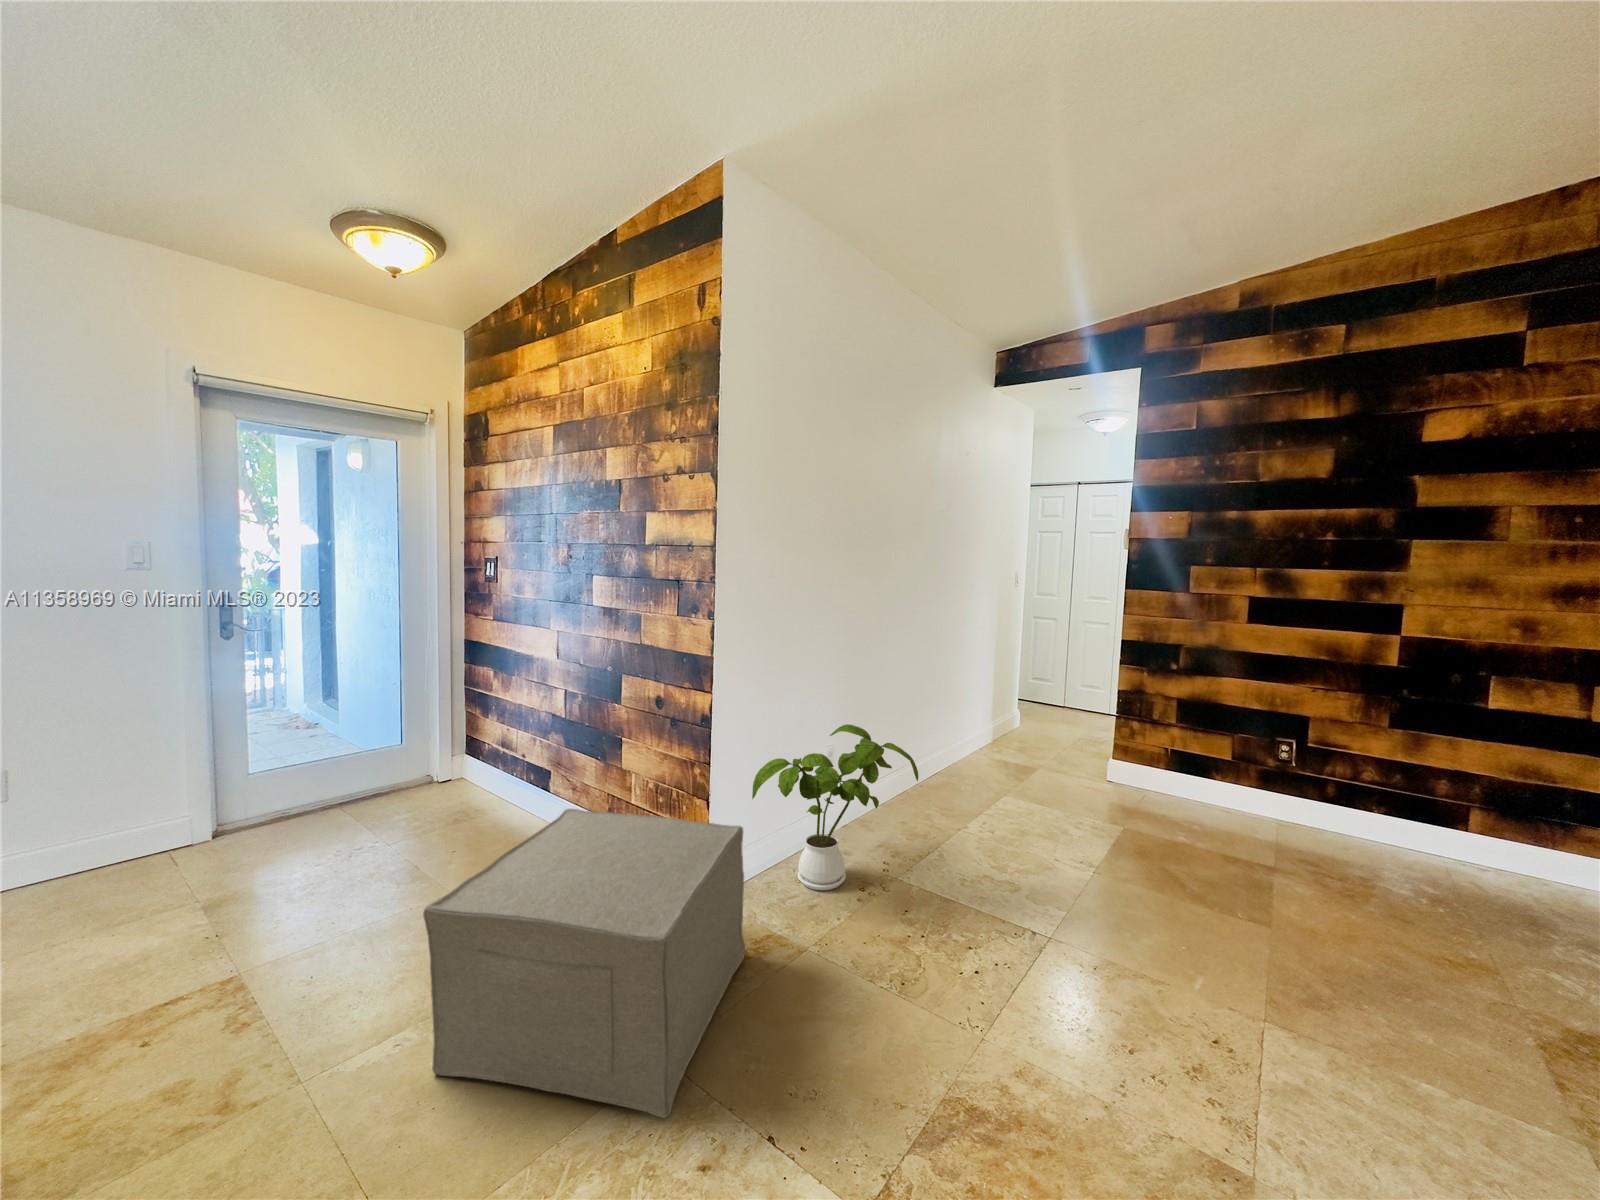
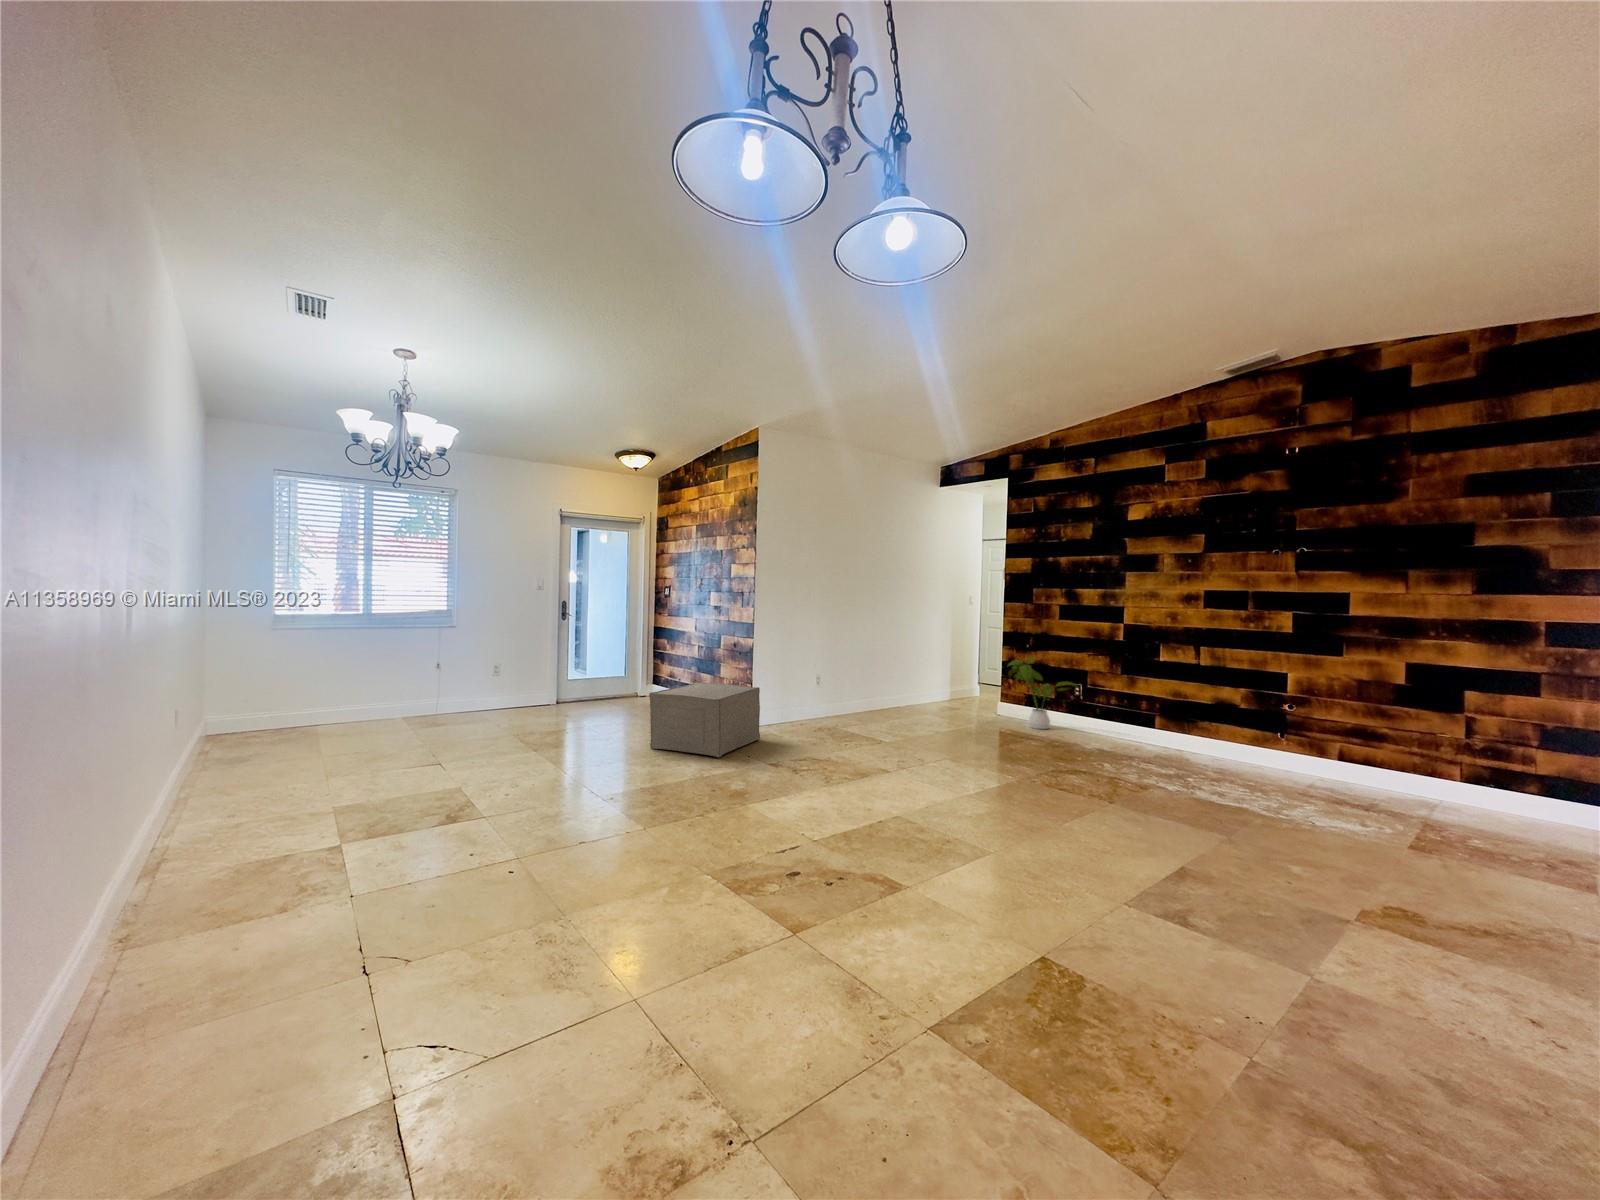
house plant: present [752,724,918,890] -> present [1009,658,1075,729]

